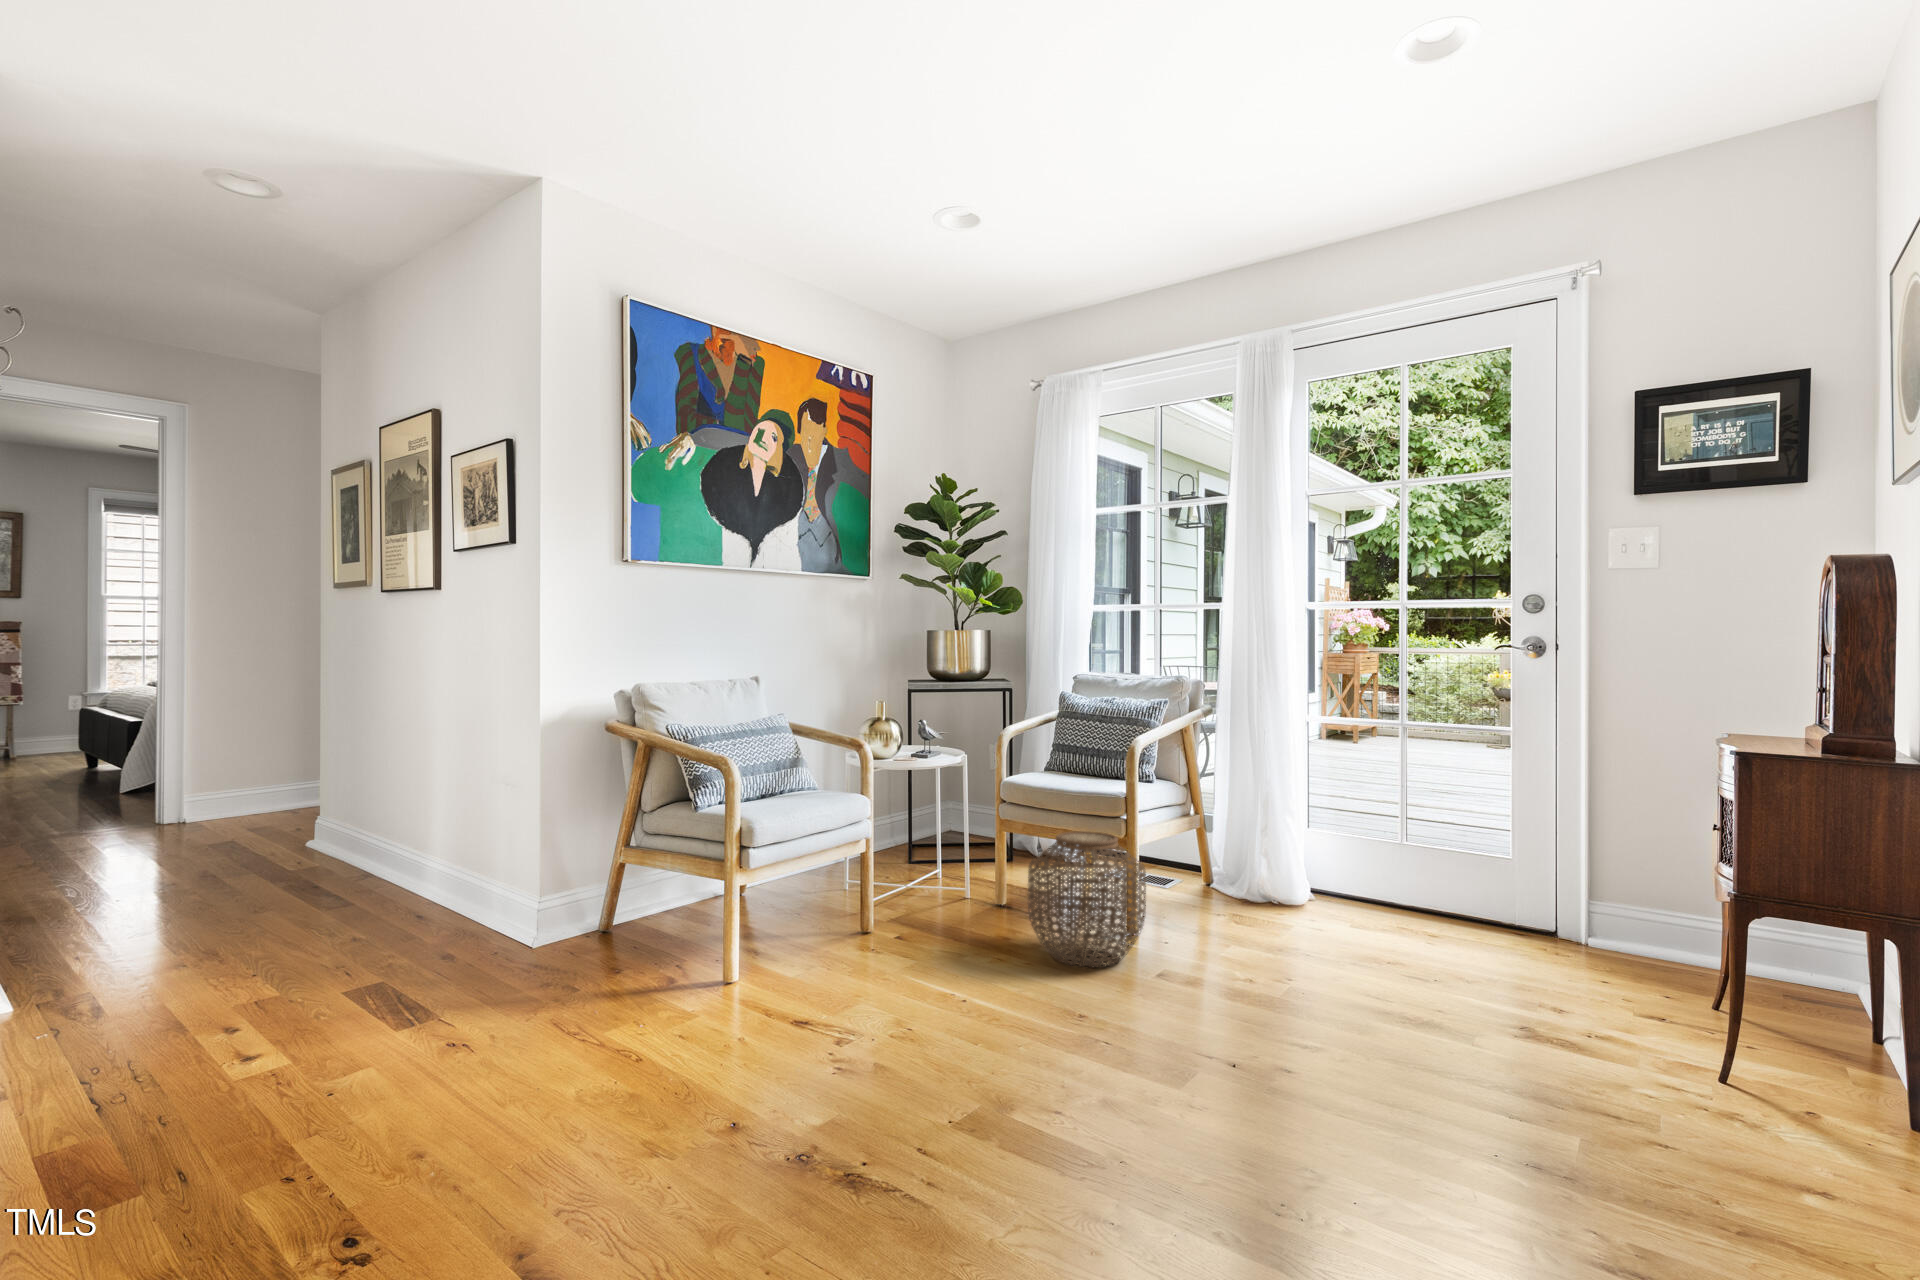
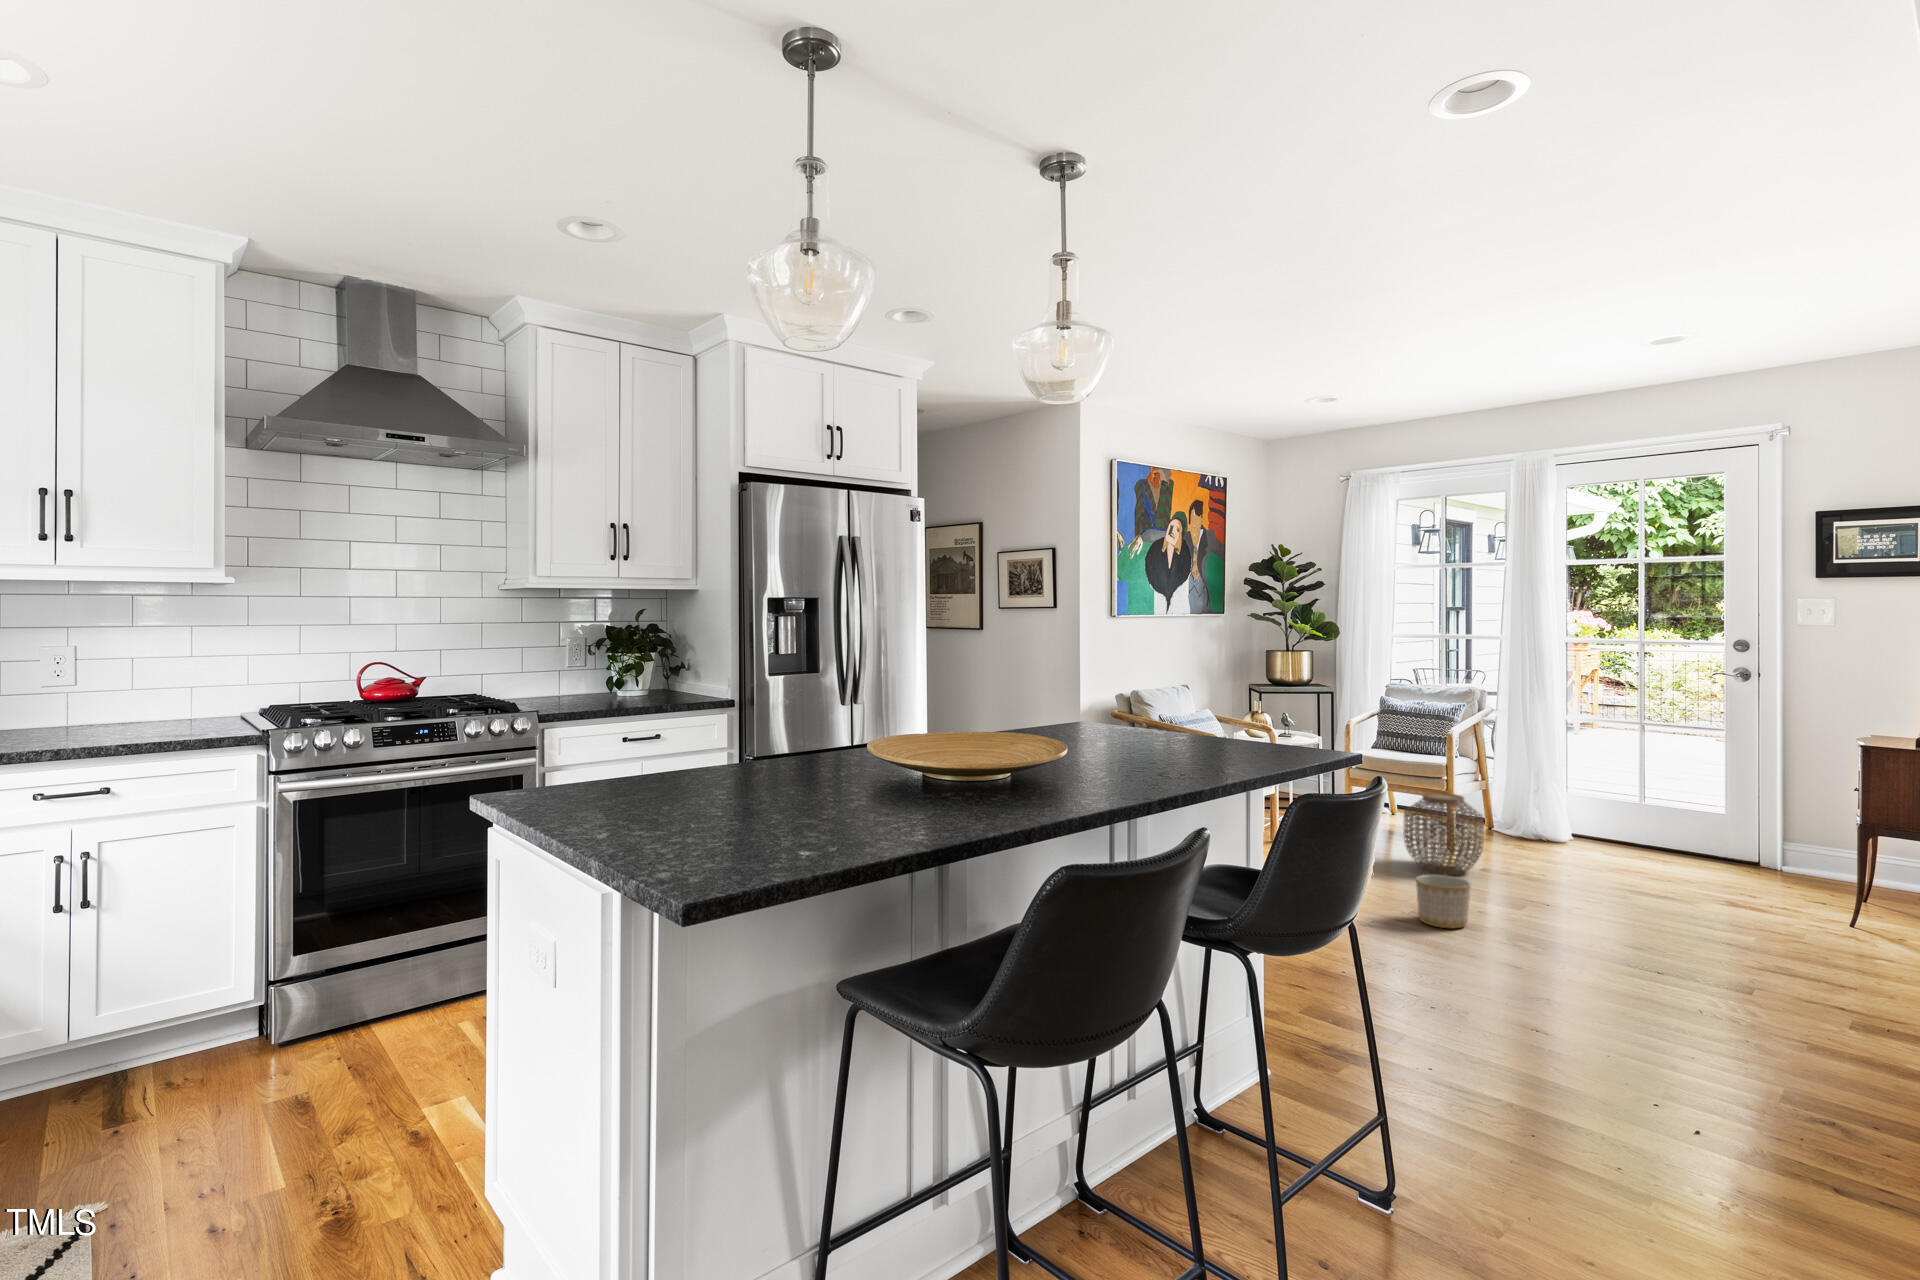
planter: none [957,983,1049,1090] -> present [1416,875,1471,928]

